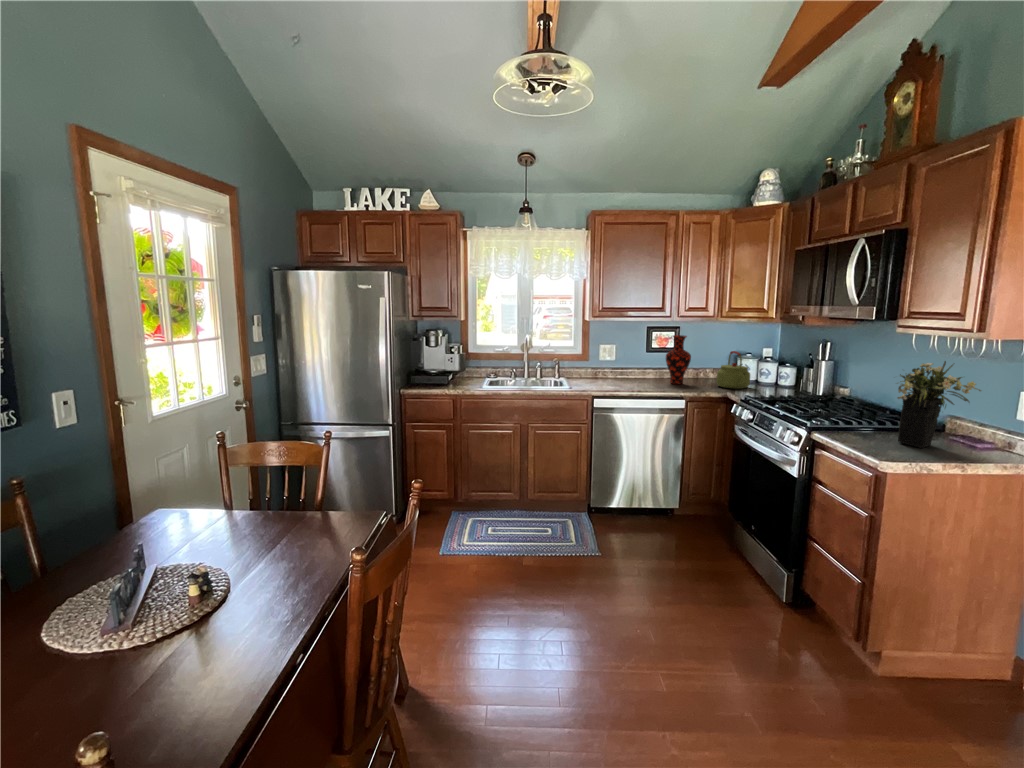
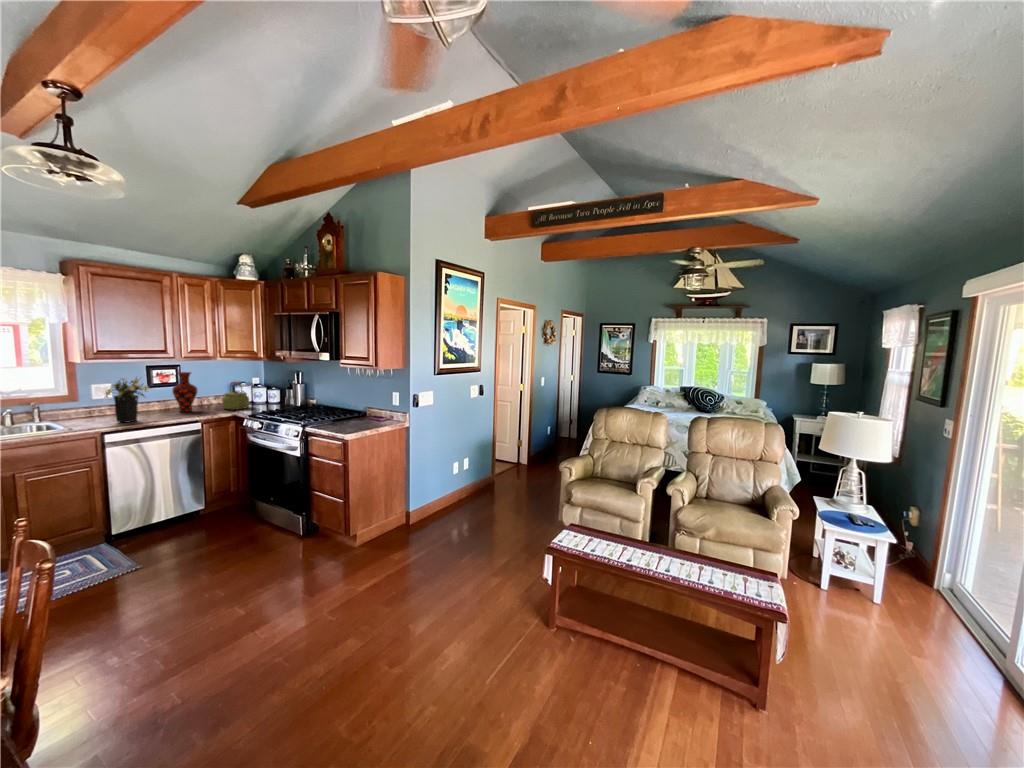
flower arrangement: present [898,361,981,448] -> present [105,378,148,422]

